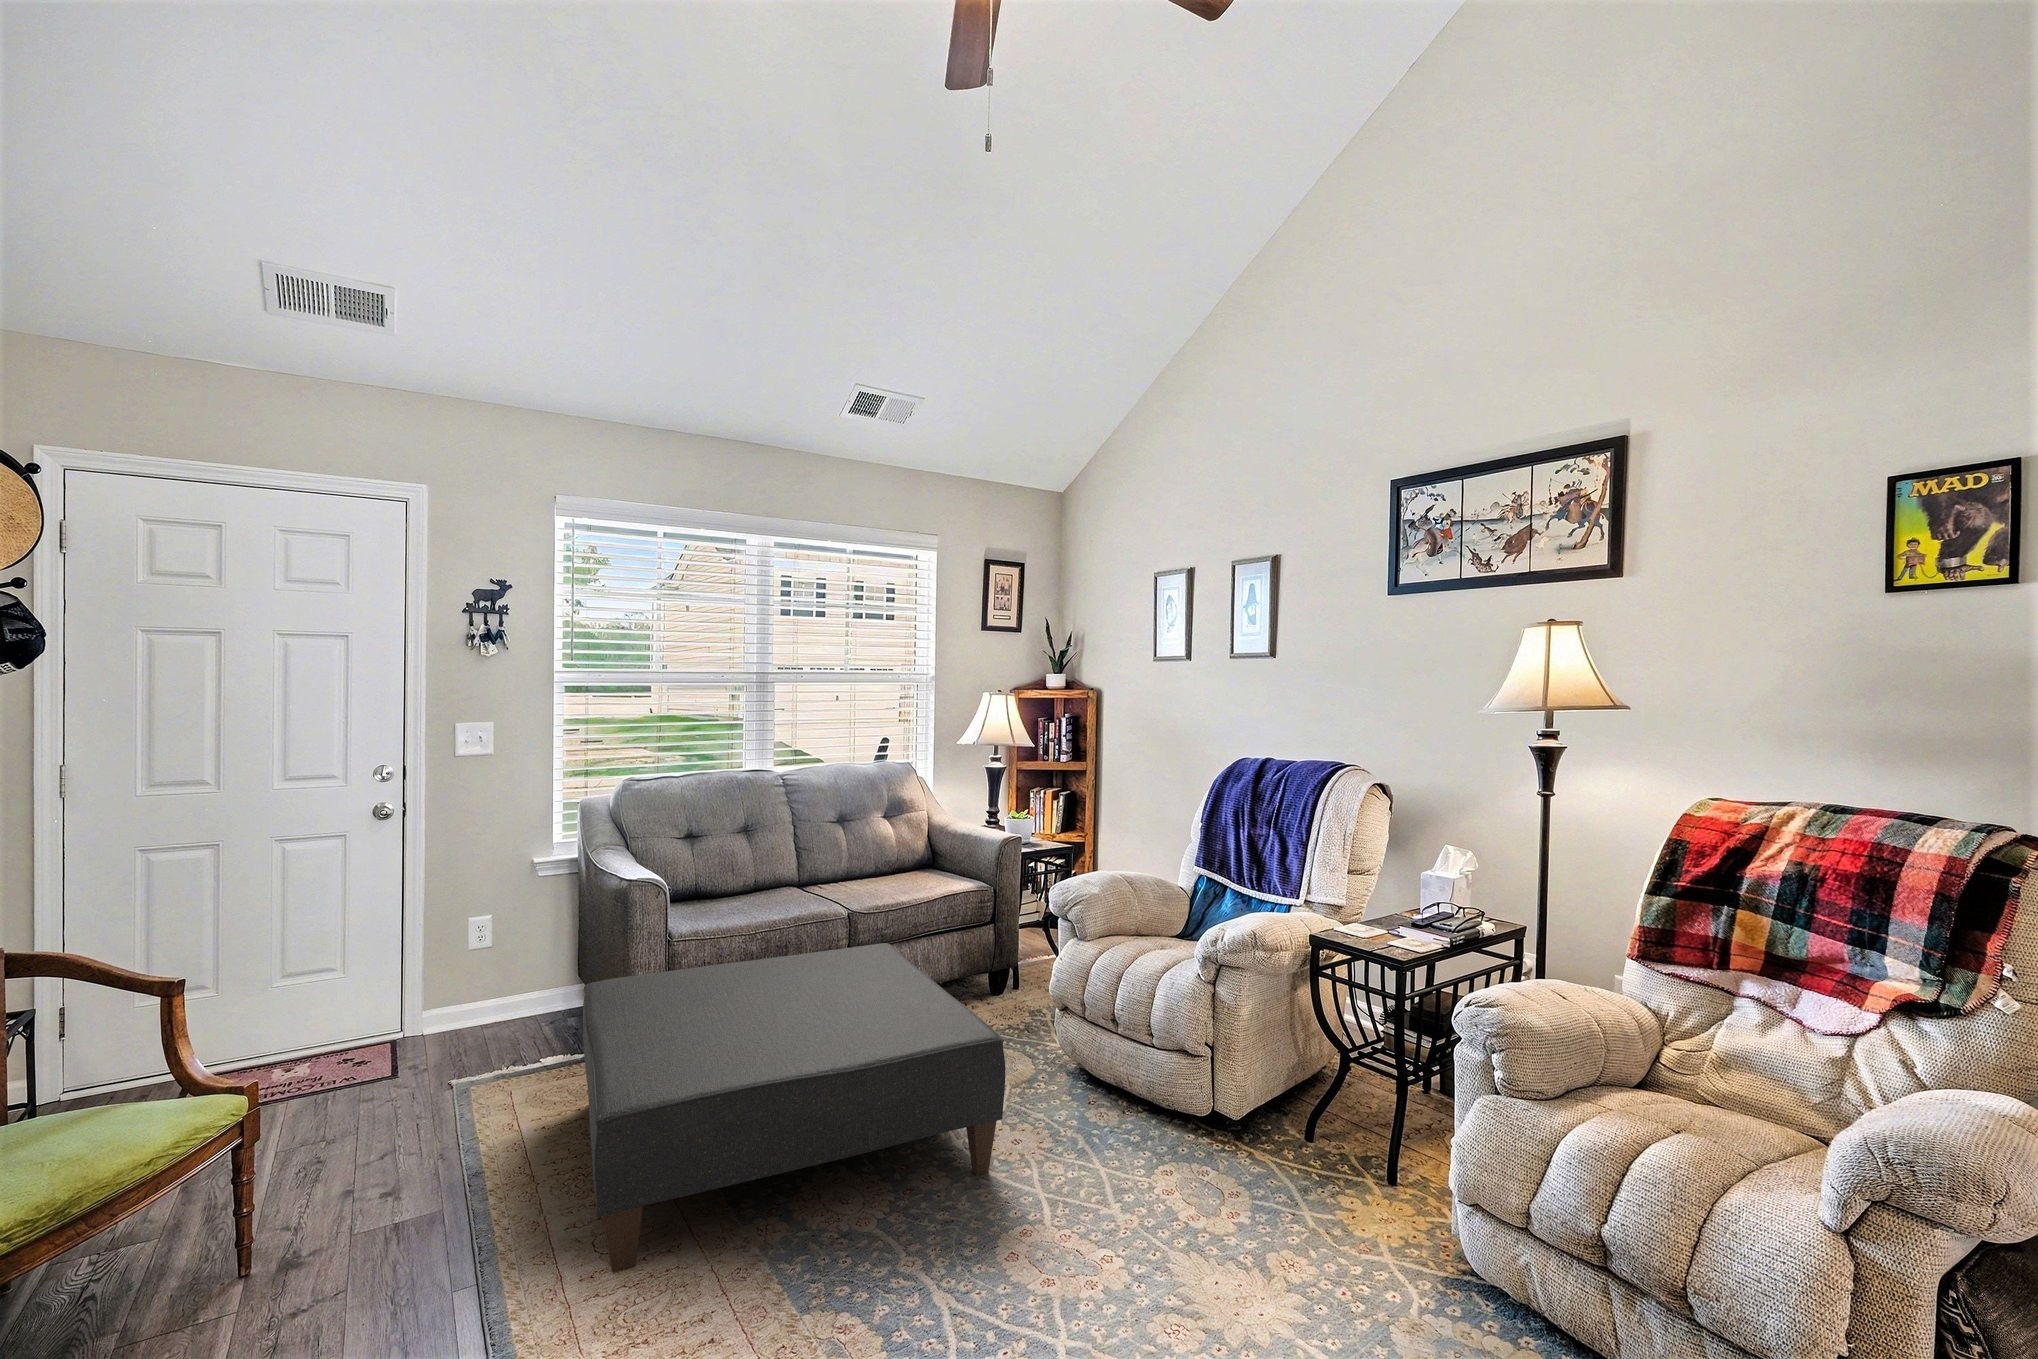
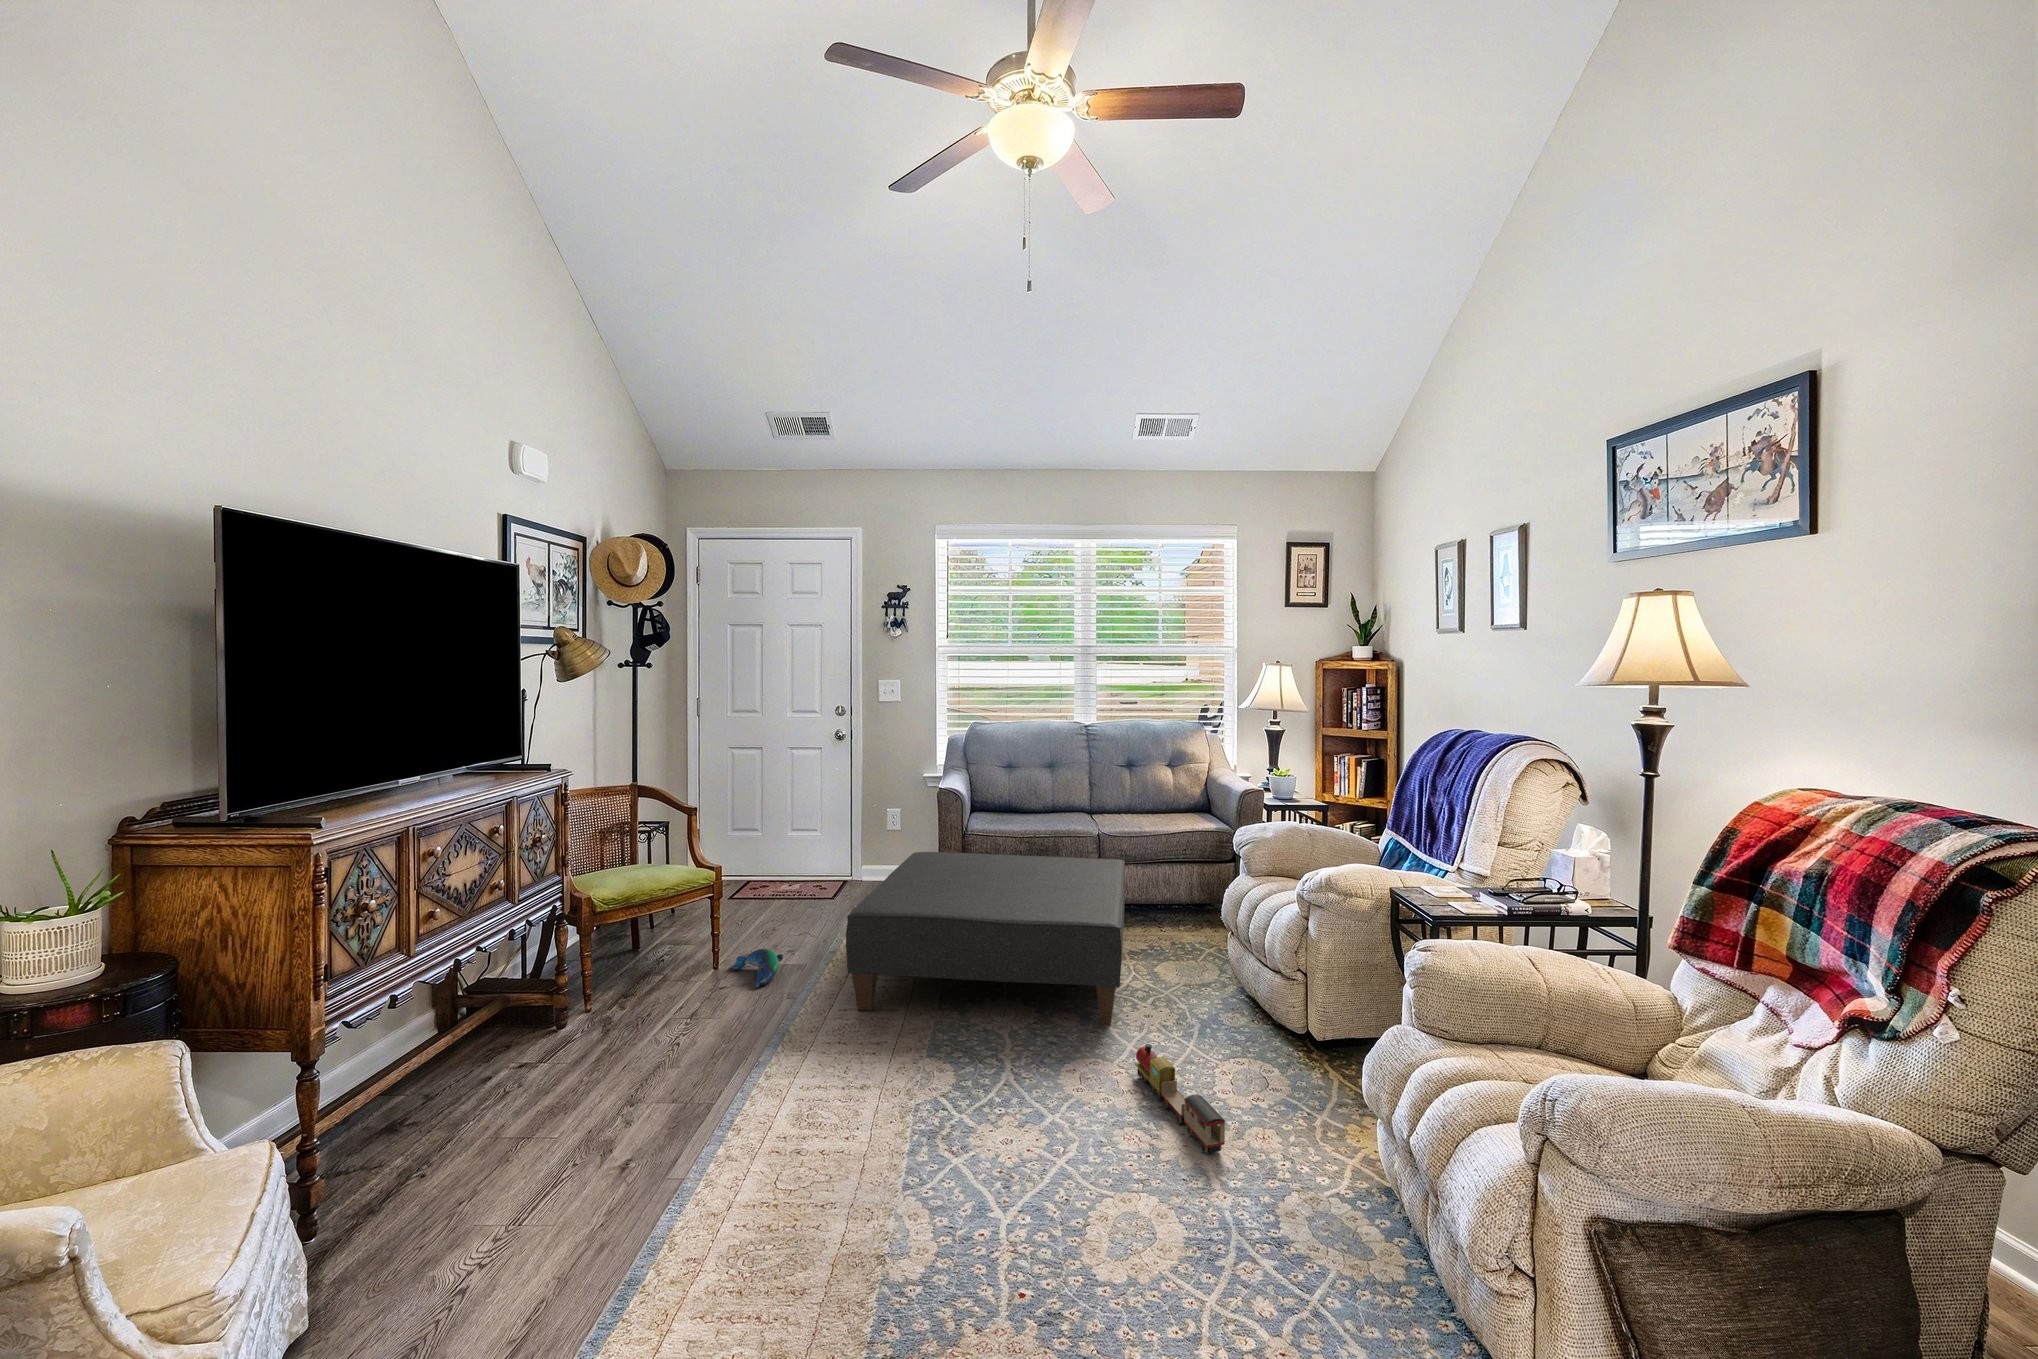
toy train: none [1083,1189,1280,1319] -> present [1135,1044,1225,1153]
plush toy: none [288,1214,408,1295] -> present [732,949,783,988]

